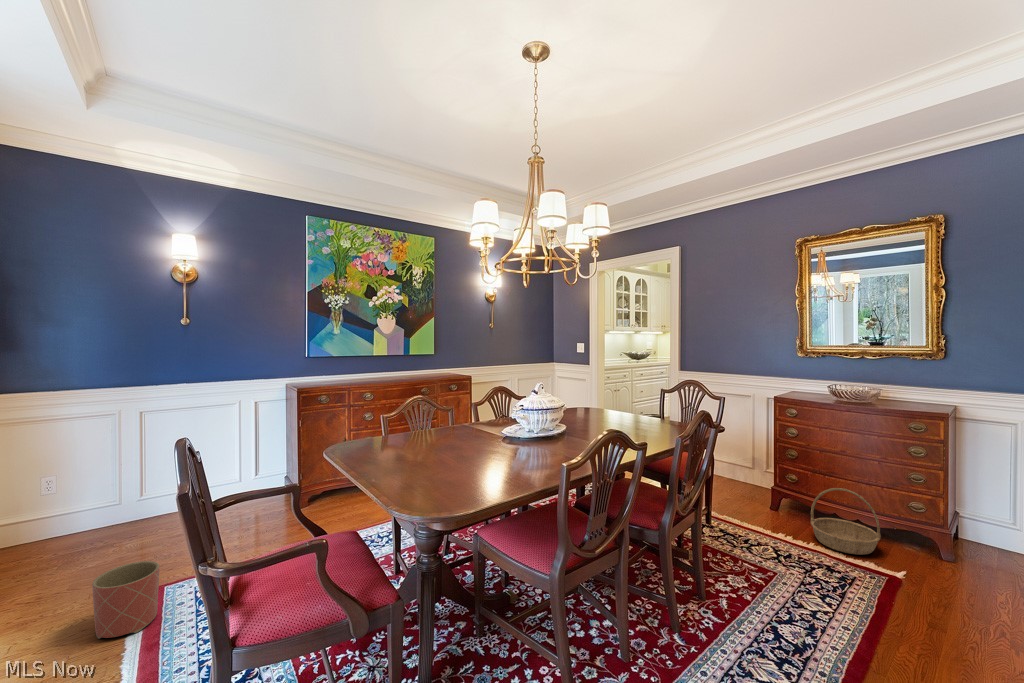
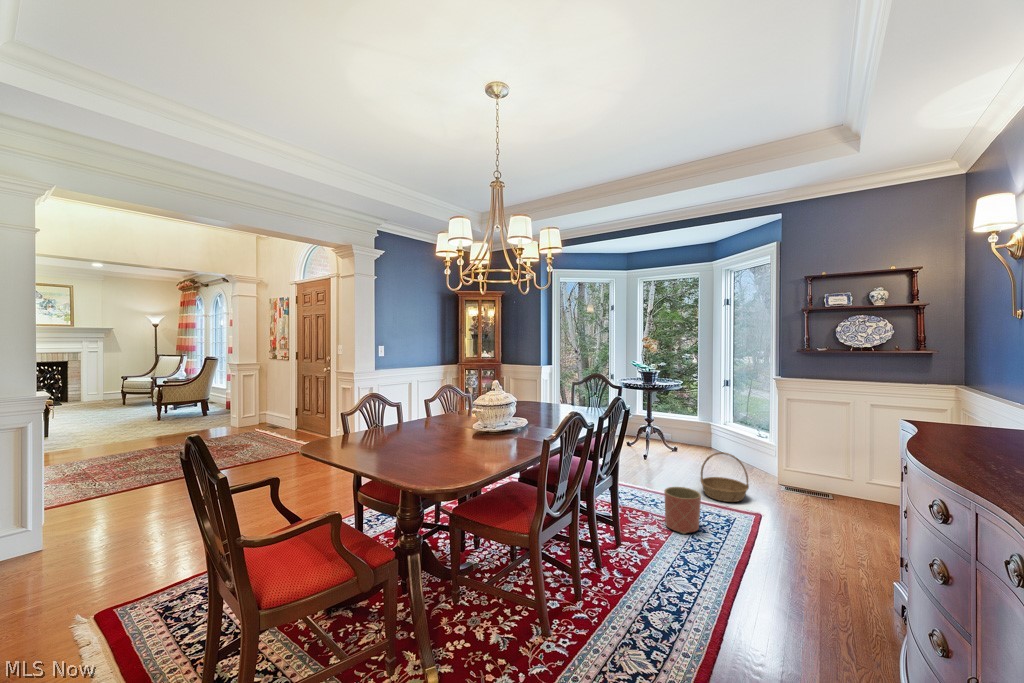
planter: present [92,561,159,639] -> present [664,487,701,534]

